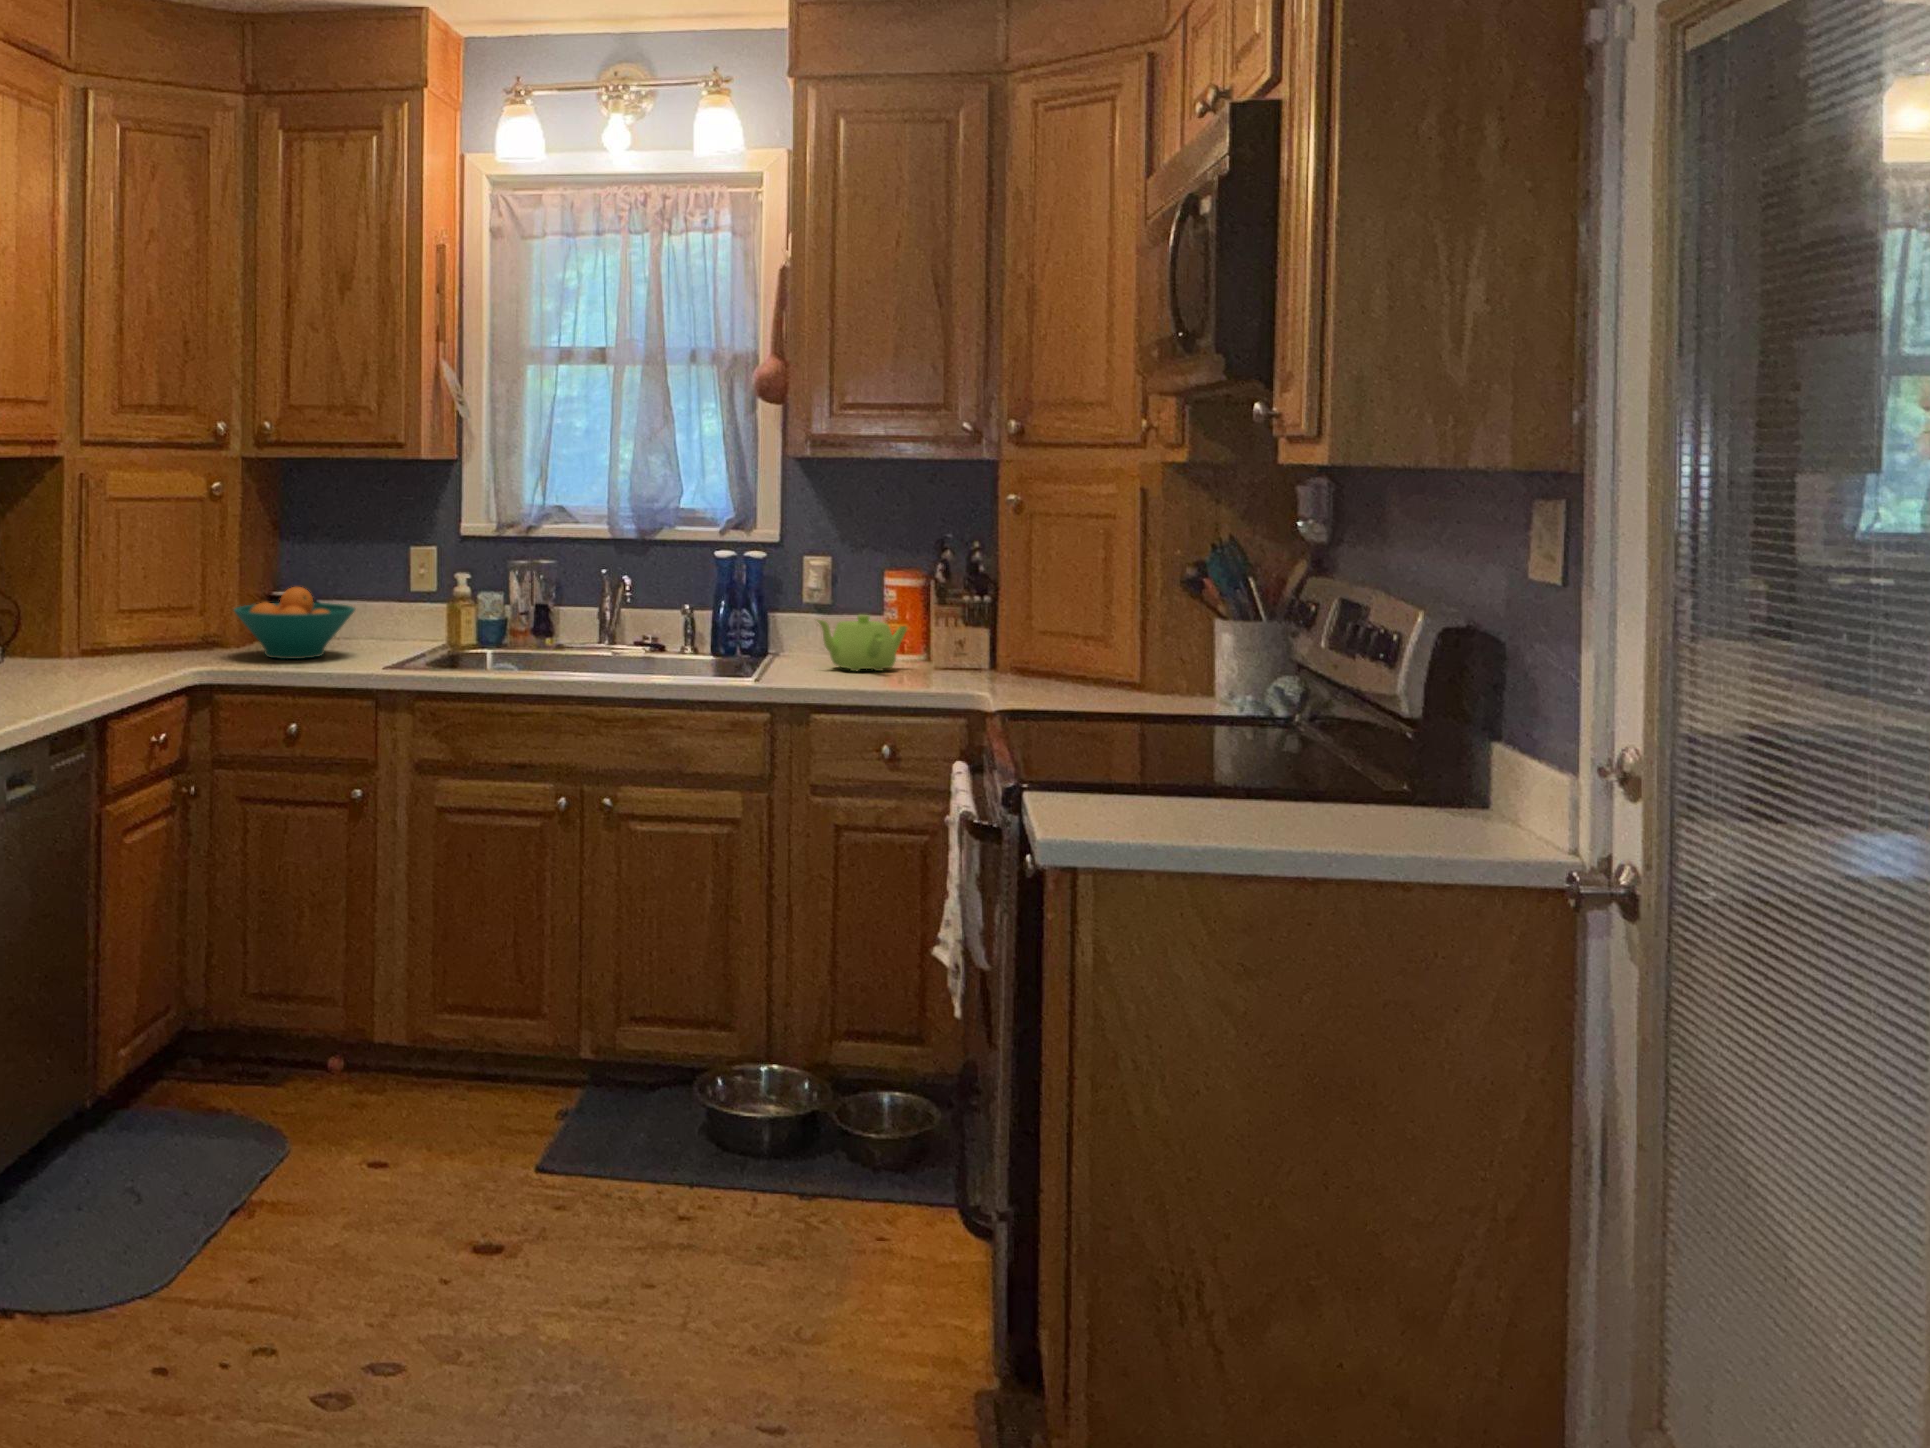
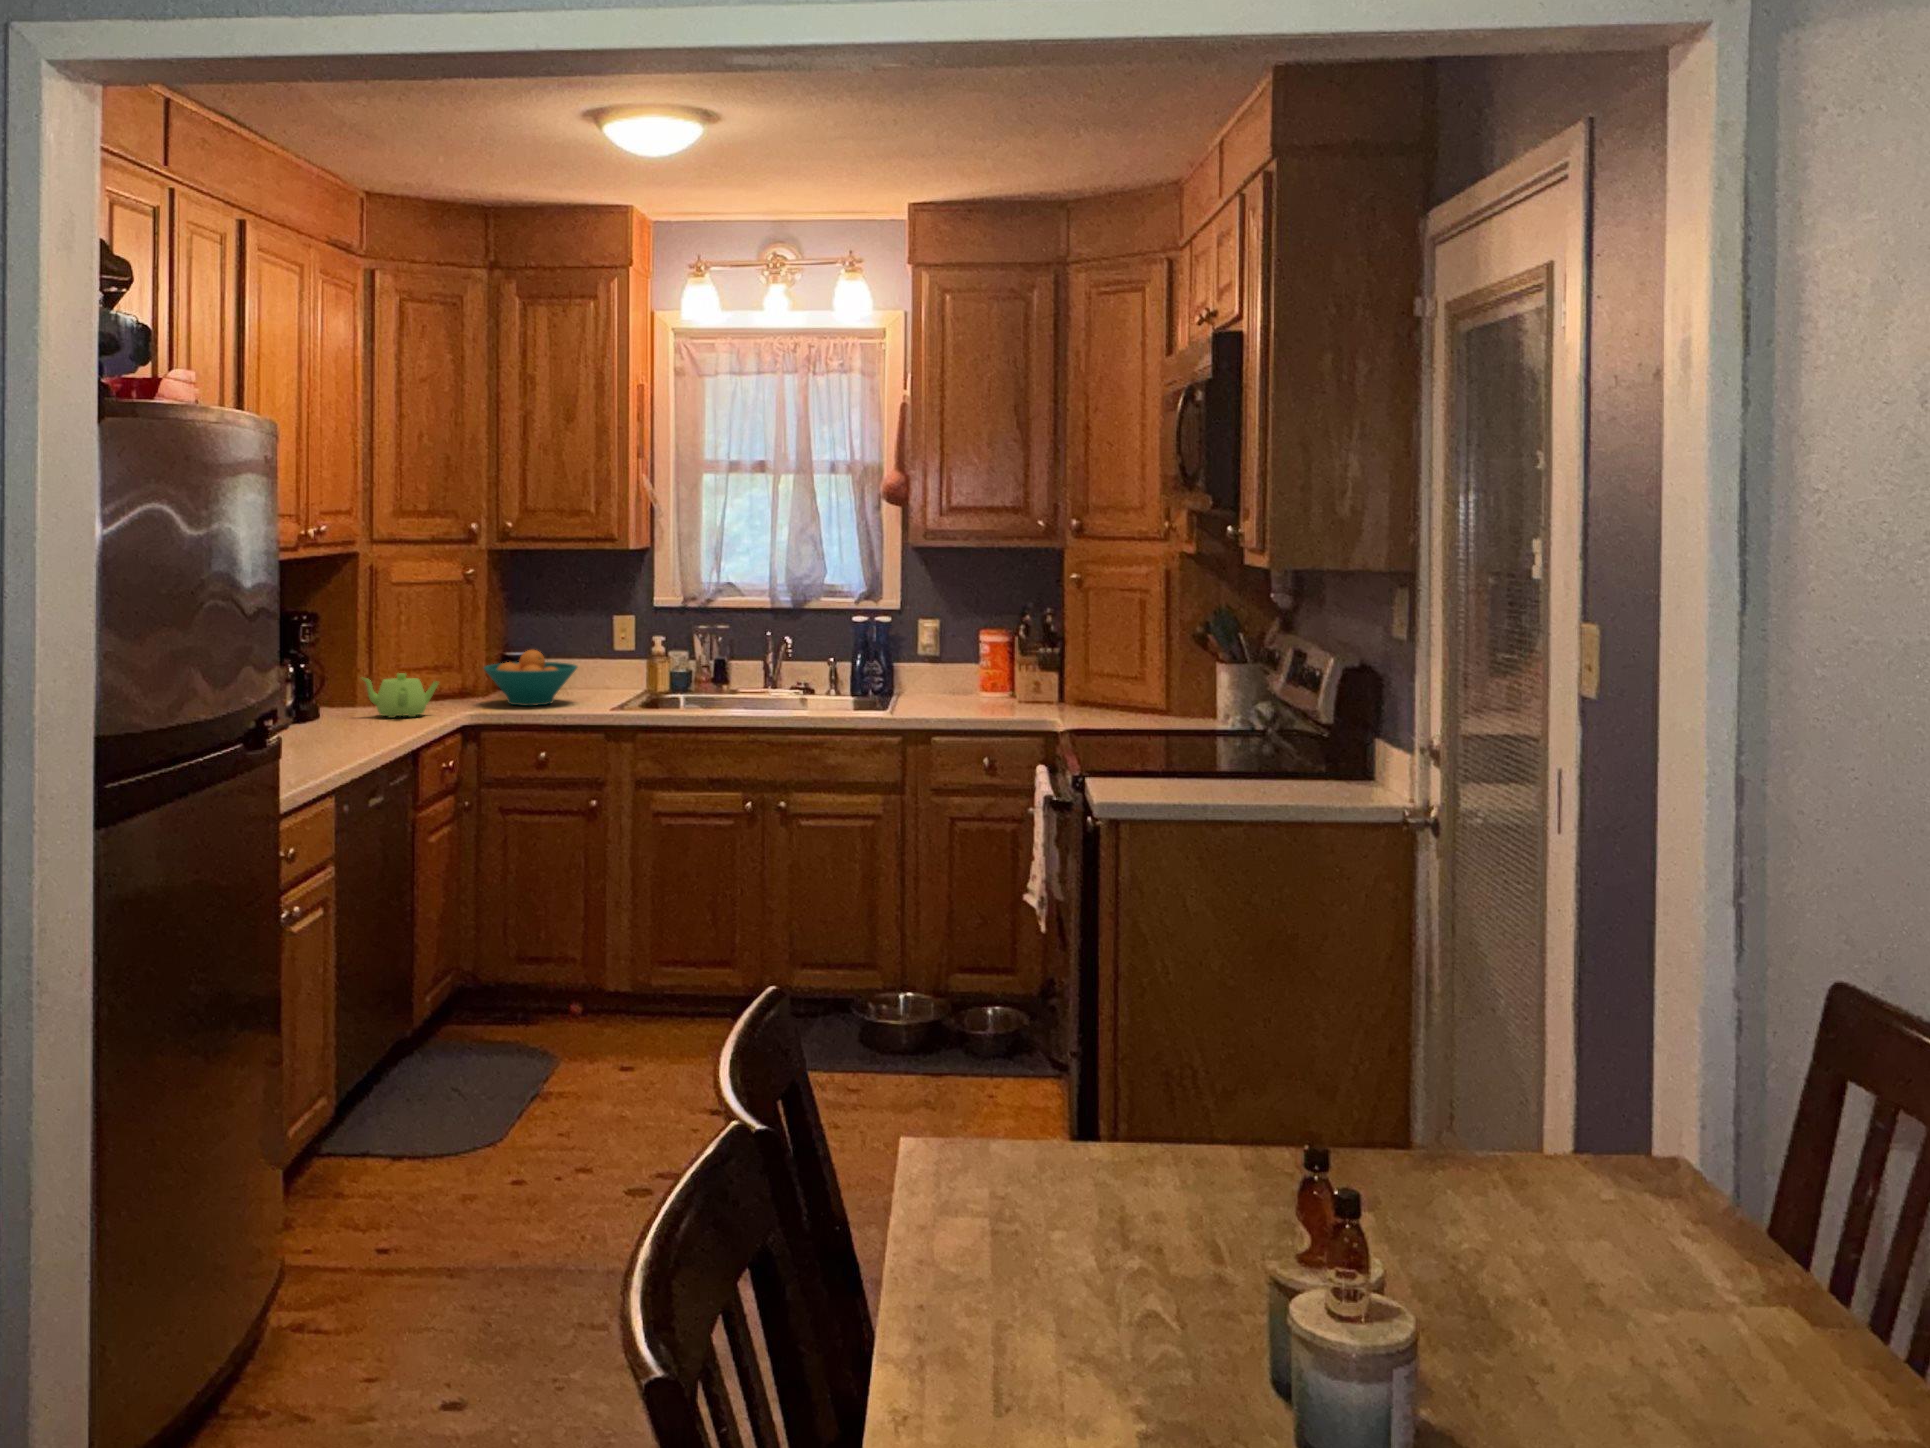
teapot: present [817,615,907,671] -> present [362,673,439,718]

